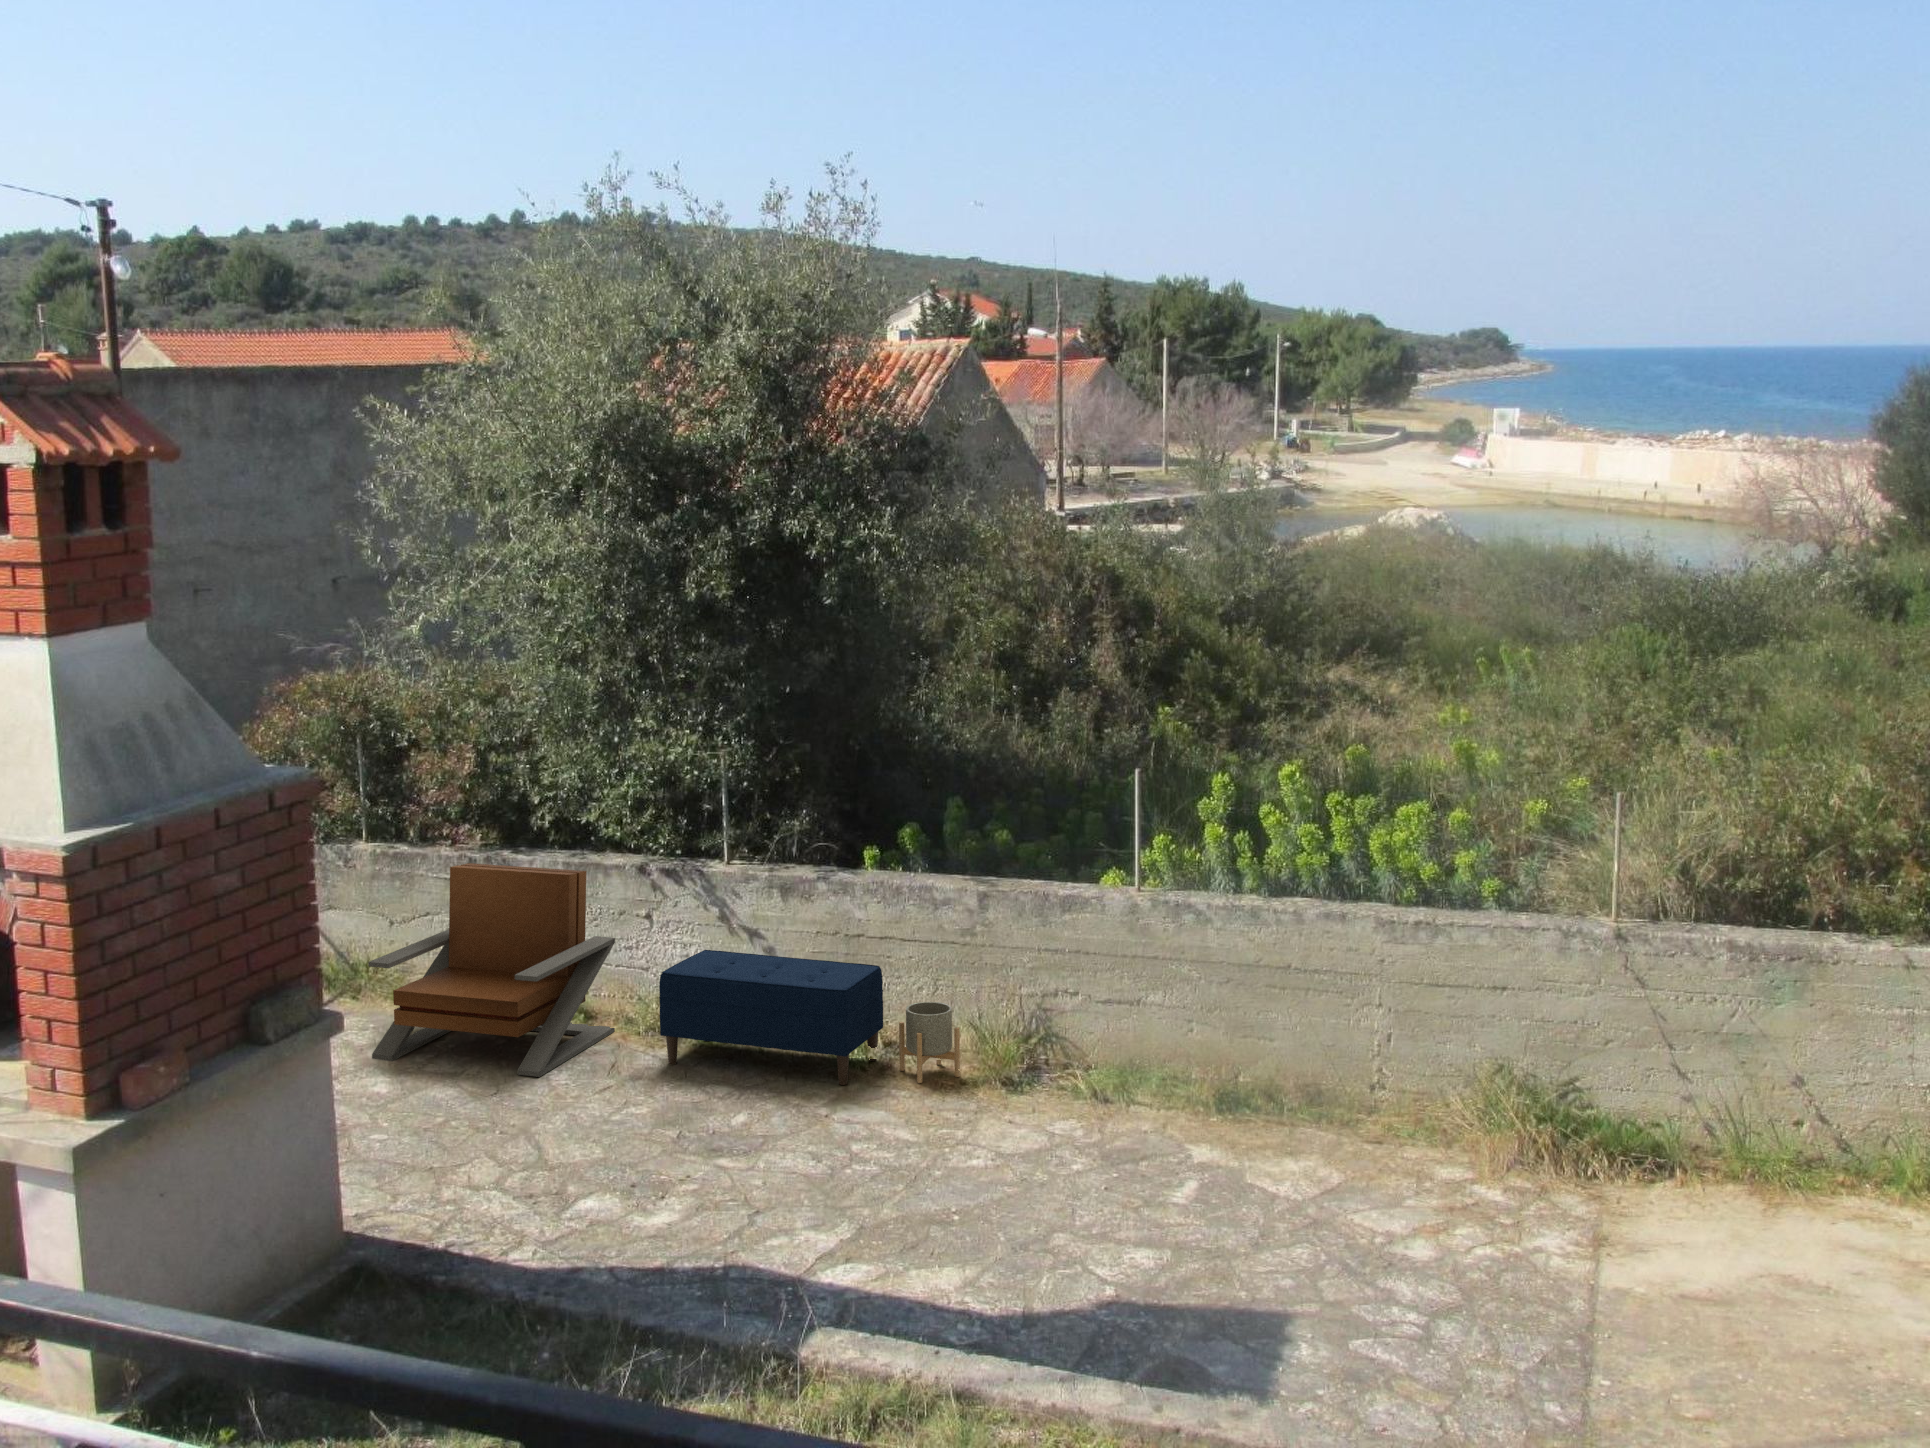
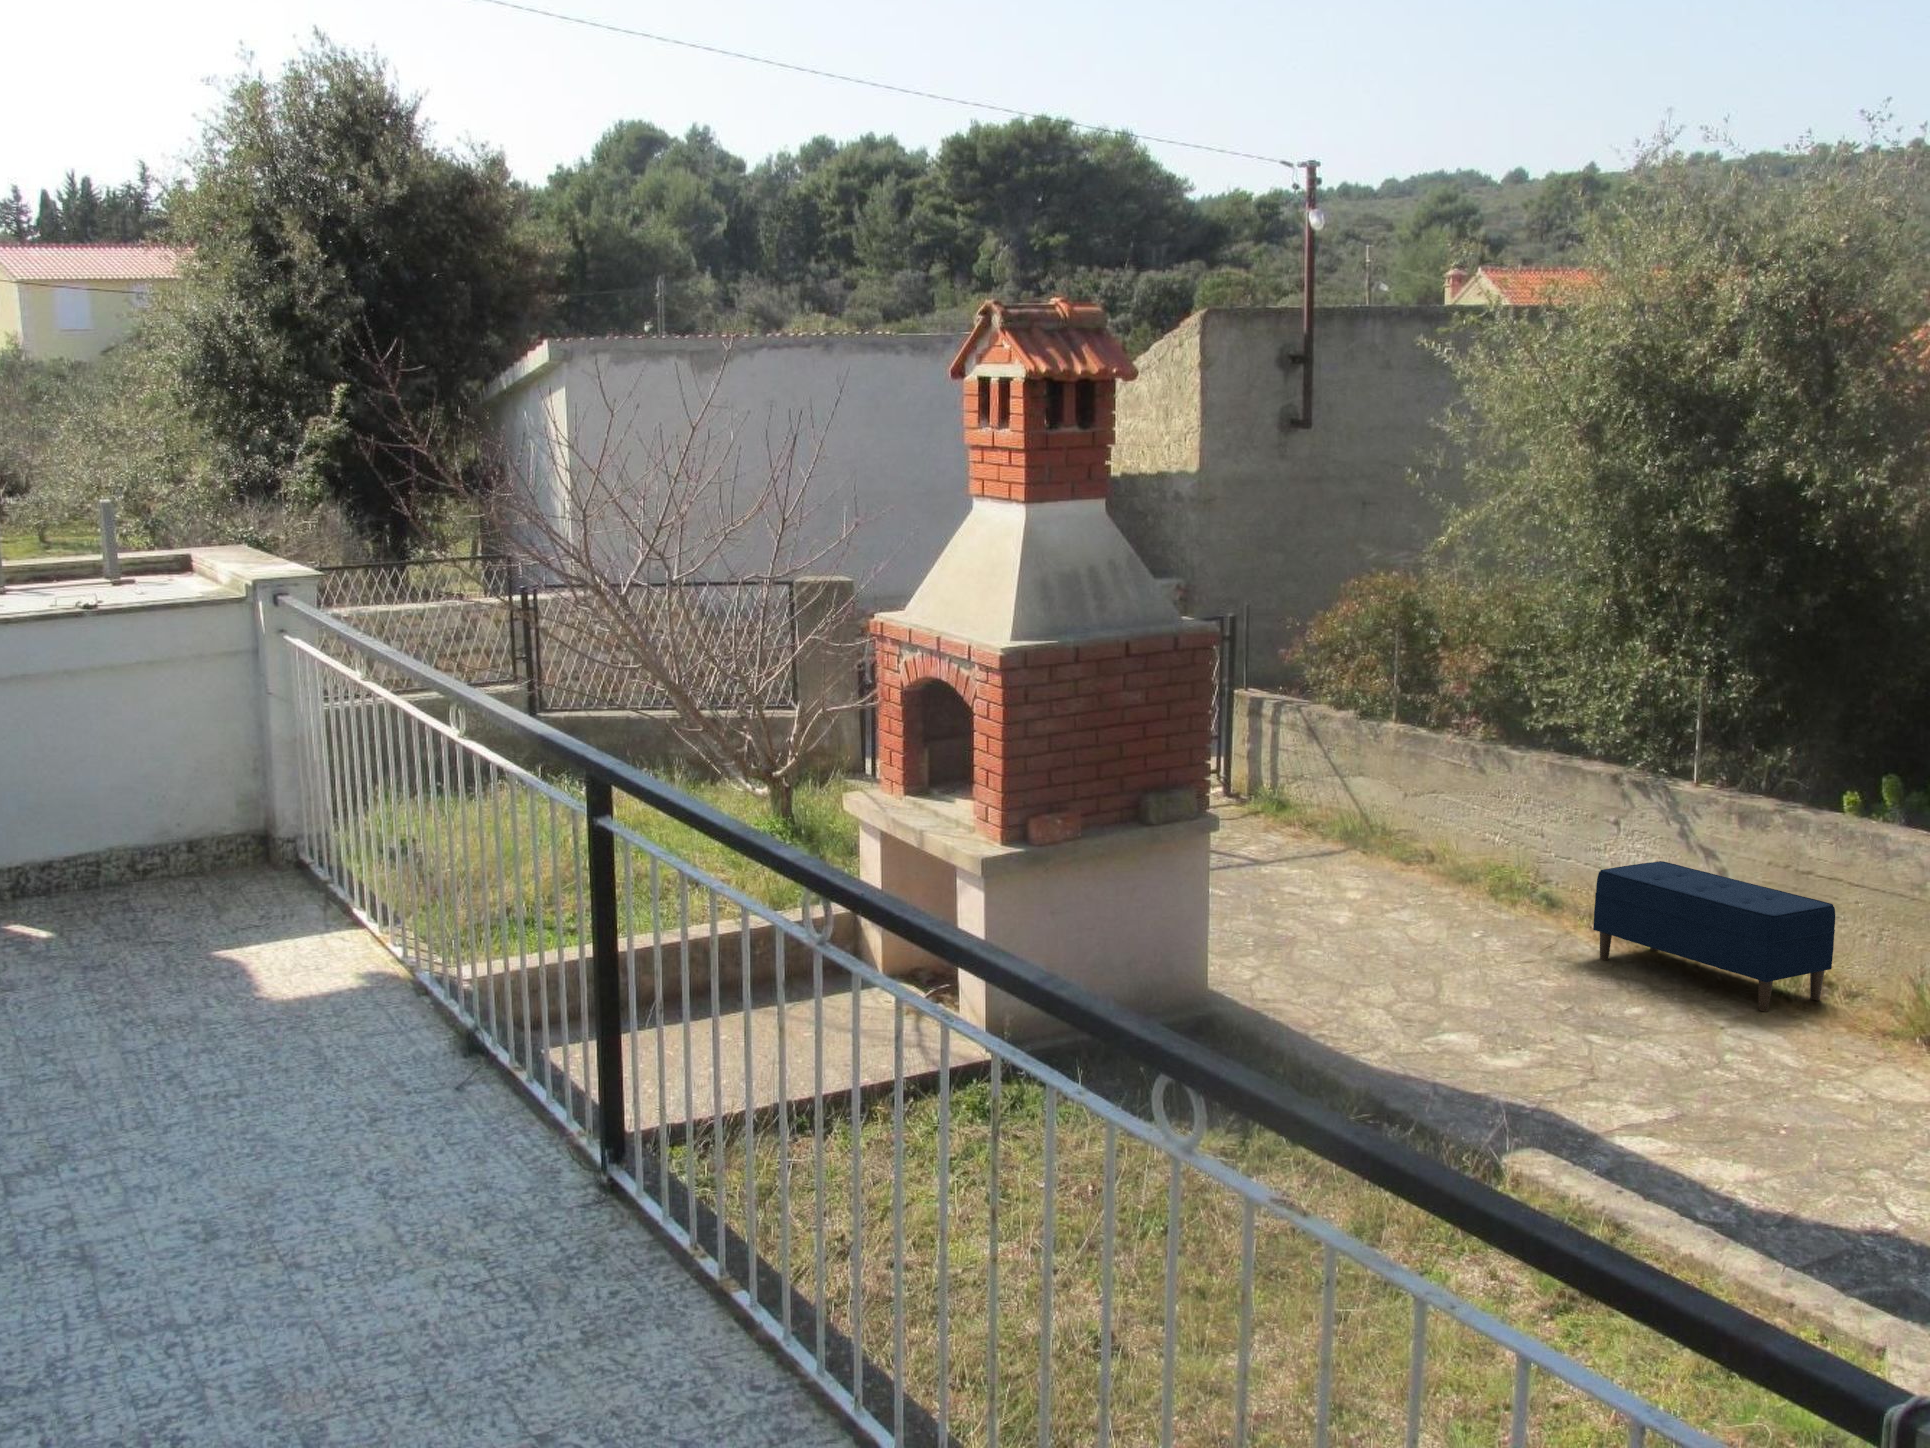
lounge chair: present [368,863,615,1077] -> none [1344,749,1578,943]
planter: present [899,1002,960,1083] -> none [1837,948,1907,1033]

